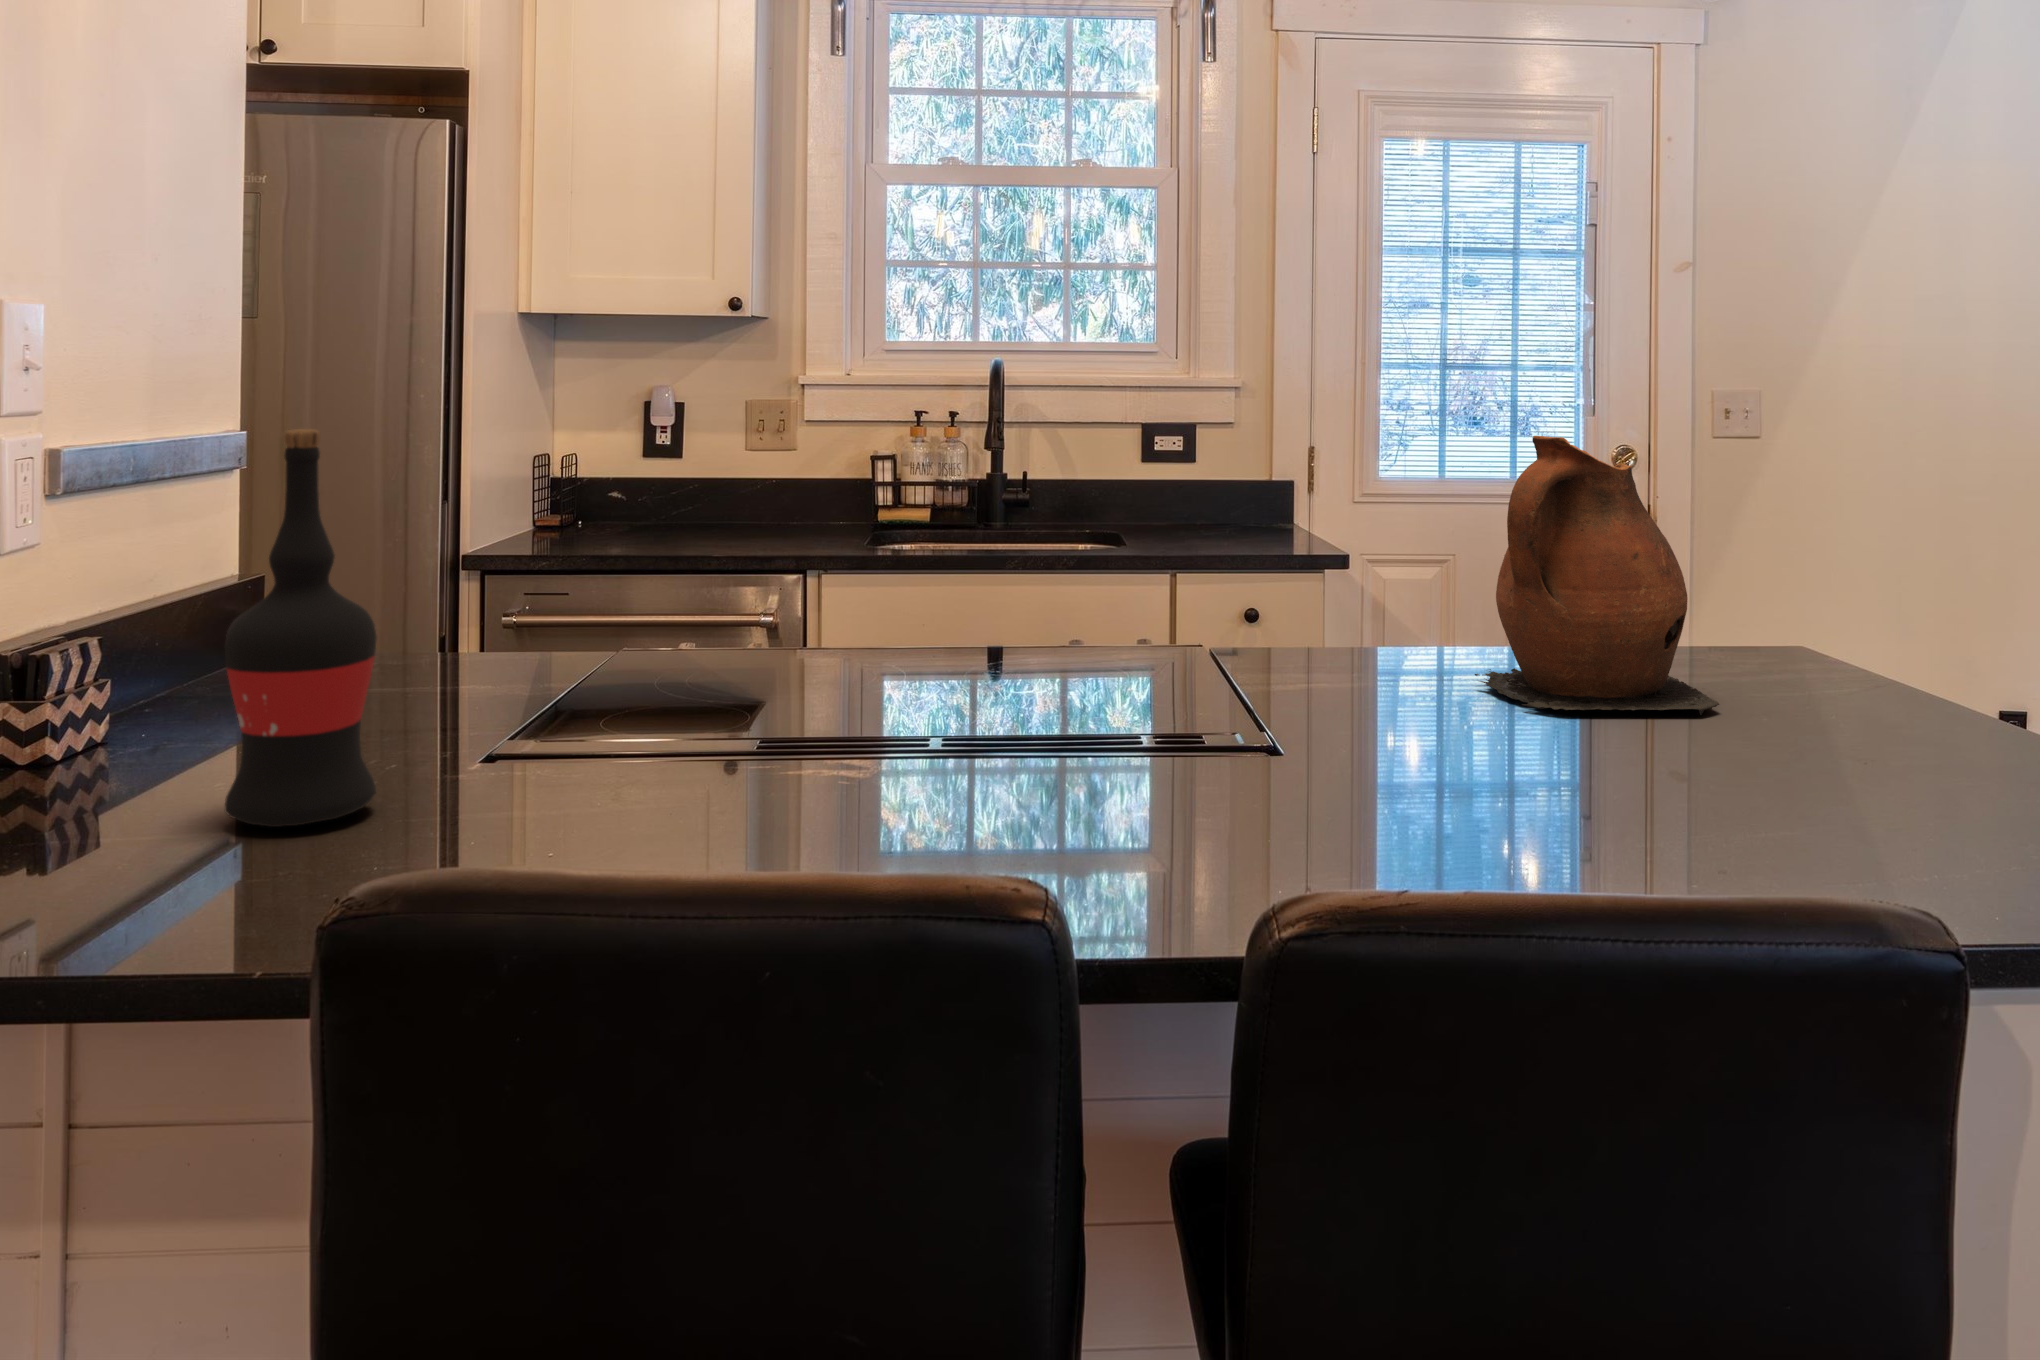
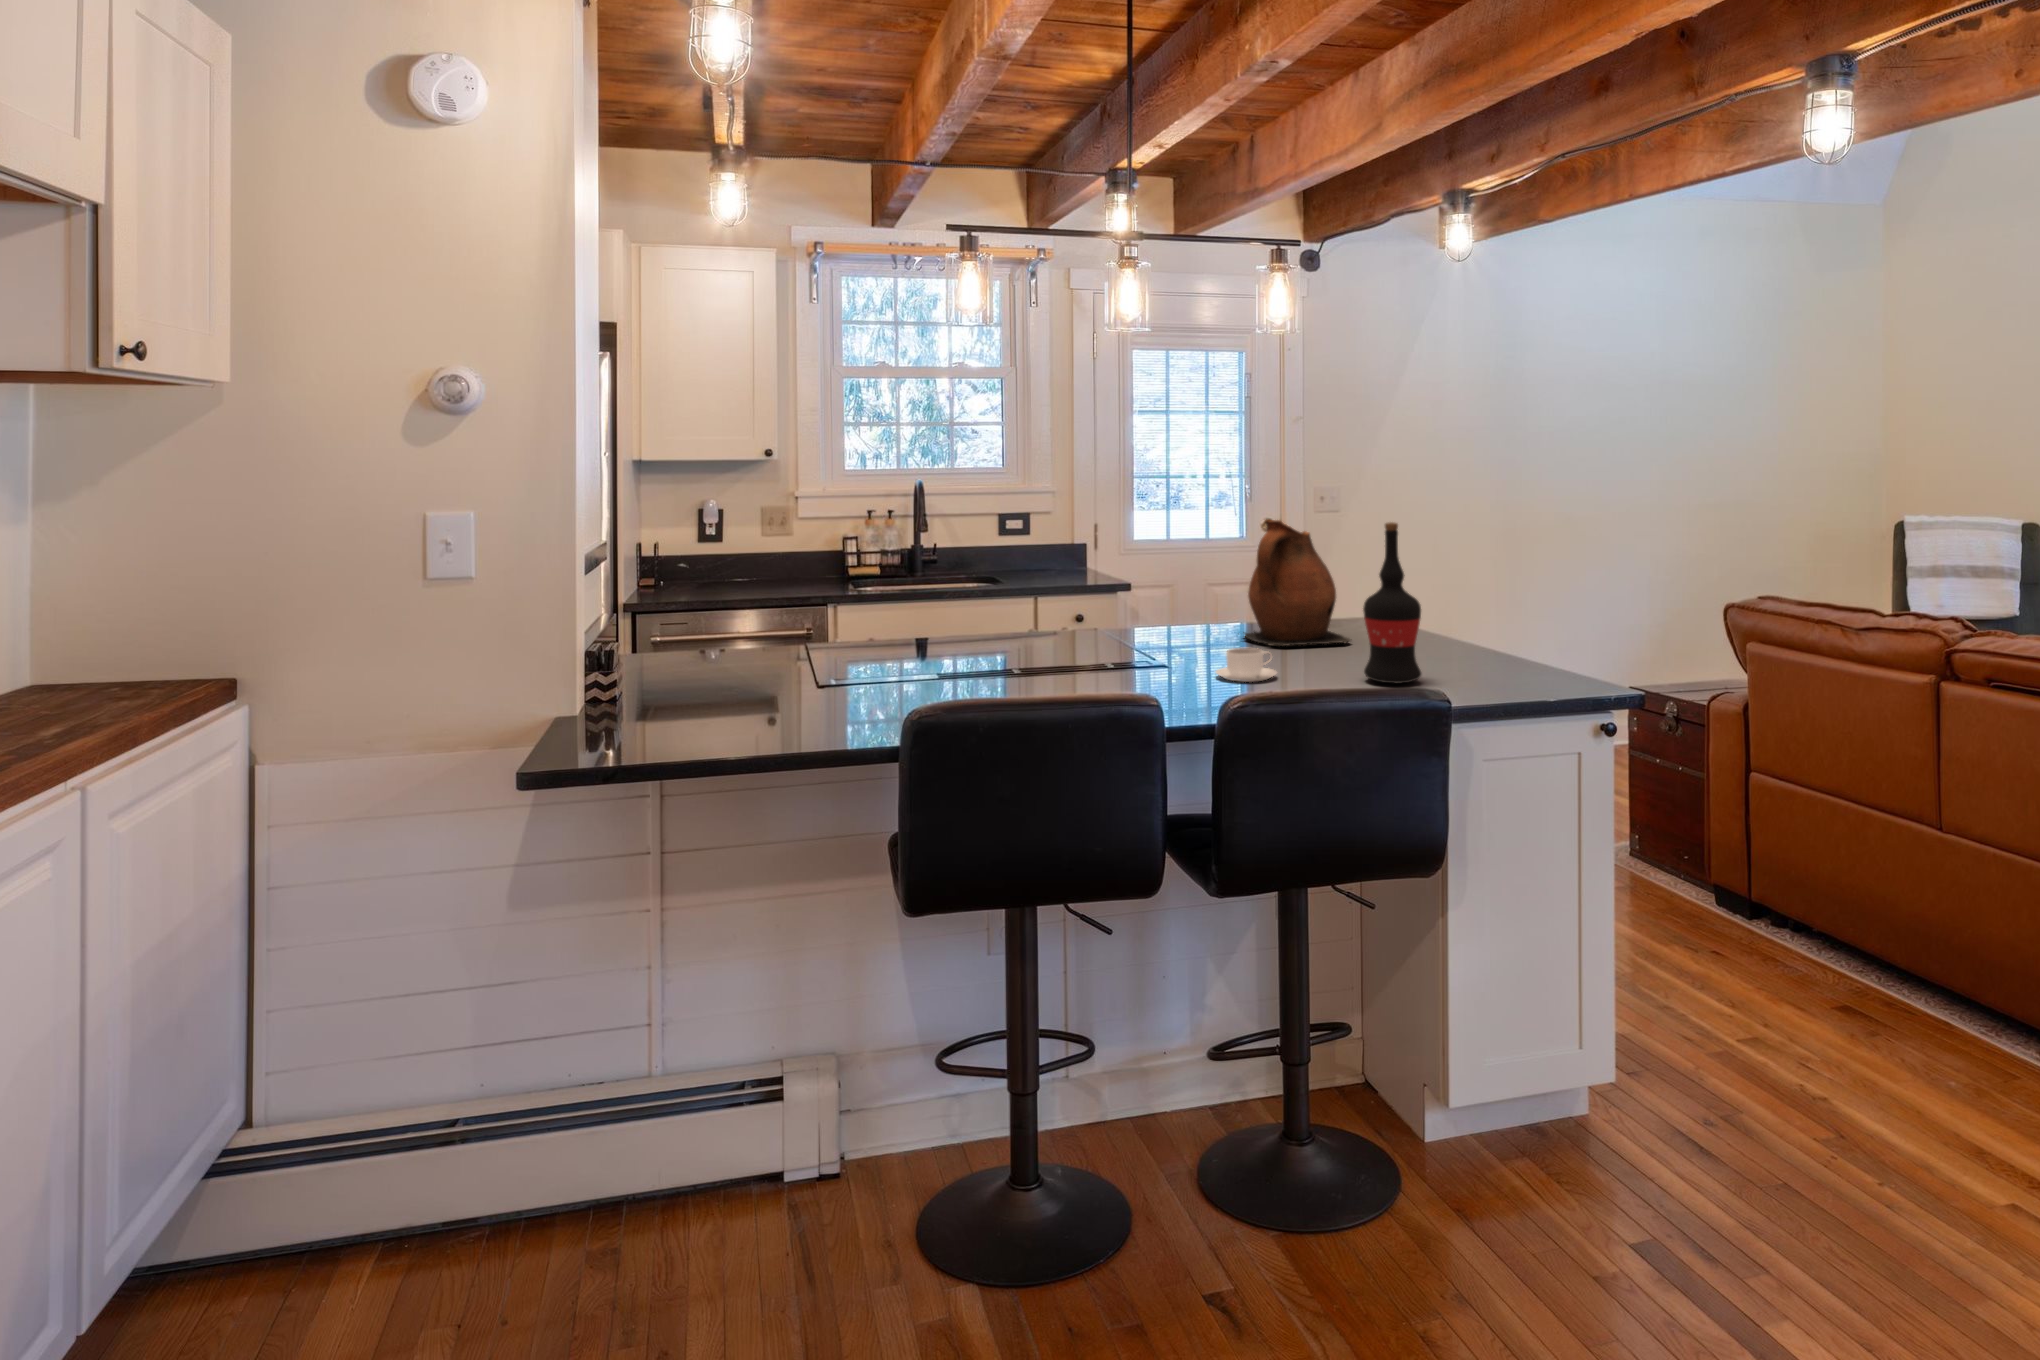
wine bottle: present [225,429,377,827] -> present [1363,522,1421,683]
coffee cup: none [1367,720,1512,805] -> present [1216,648,1277,682]

